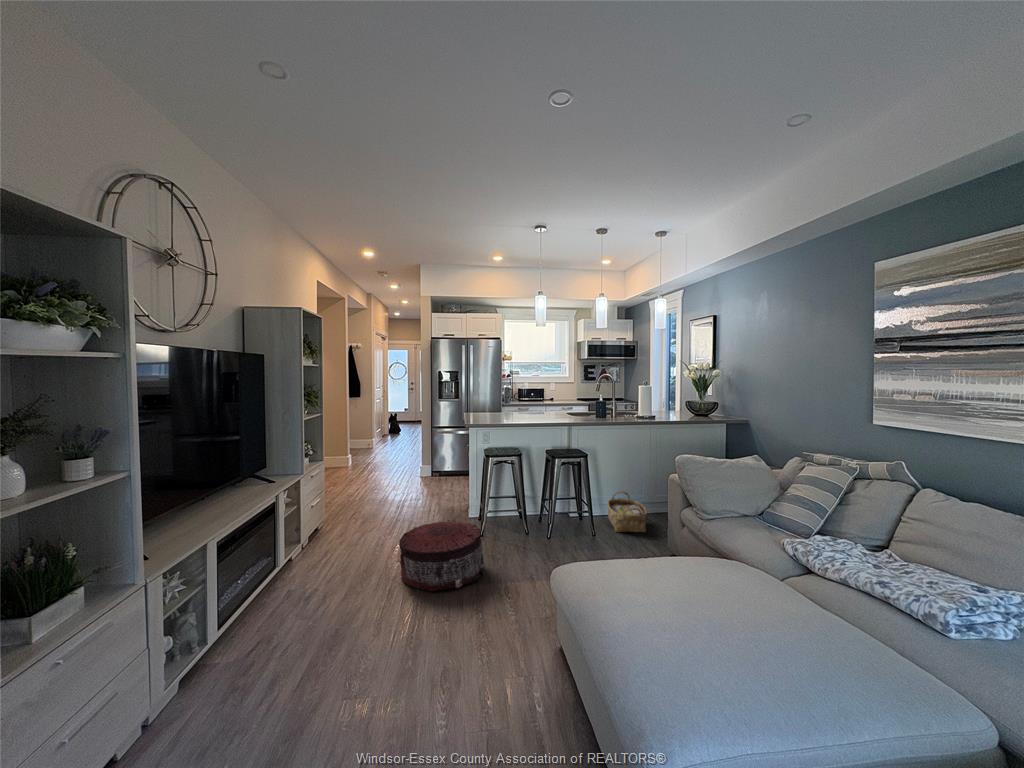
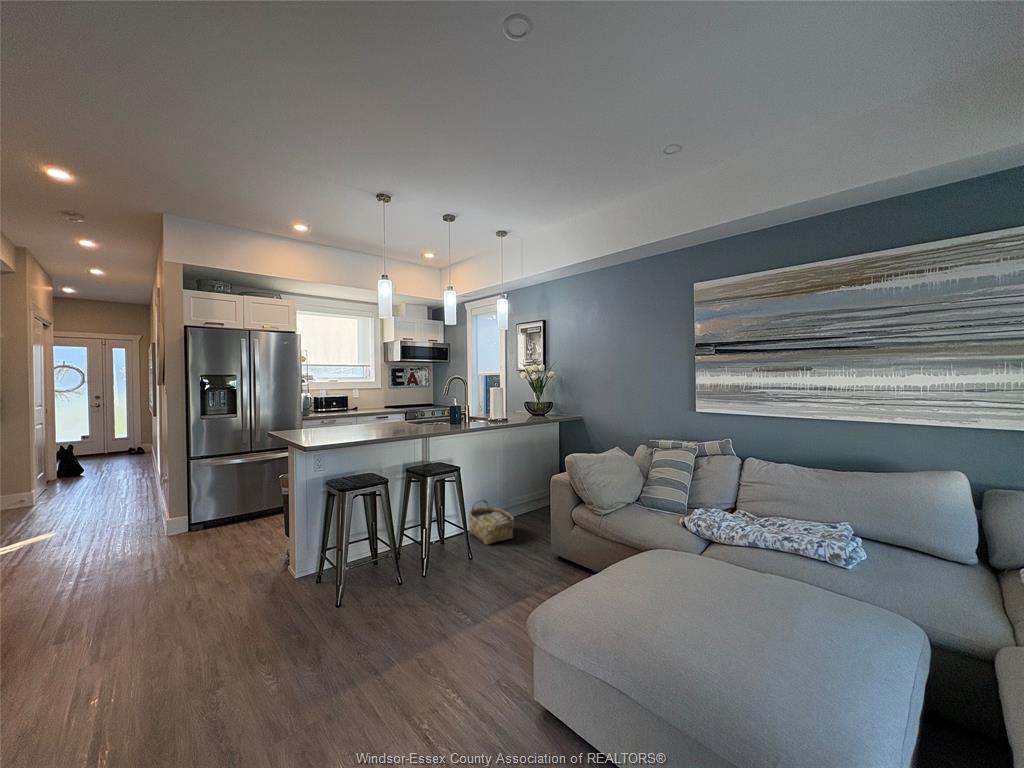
pouf: present [399,520,484,591] -> none [244,577,384,702]

